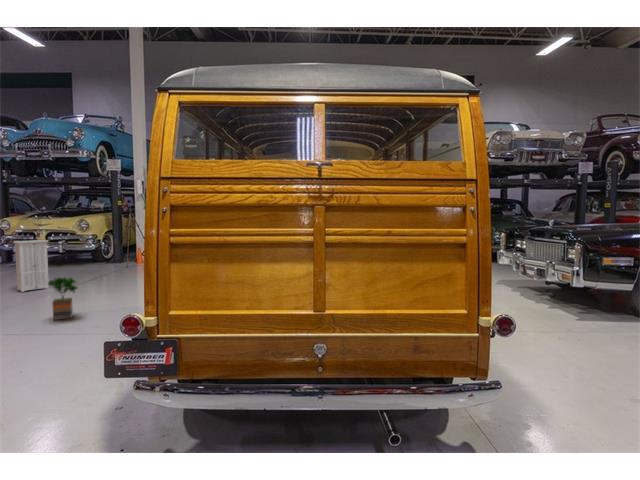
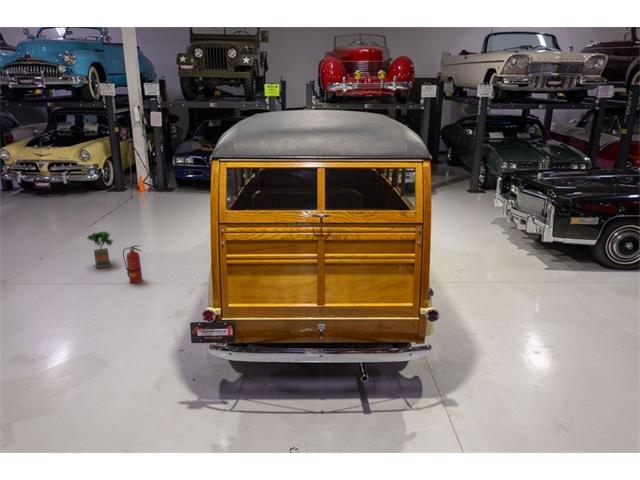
storage cabinet: present [14,240,49,292] -> none [34,181,71,233]
fire extinguisher: none [81,286,104,333] -> present [123,245,142,283]

